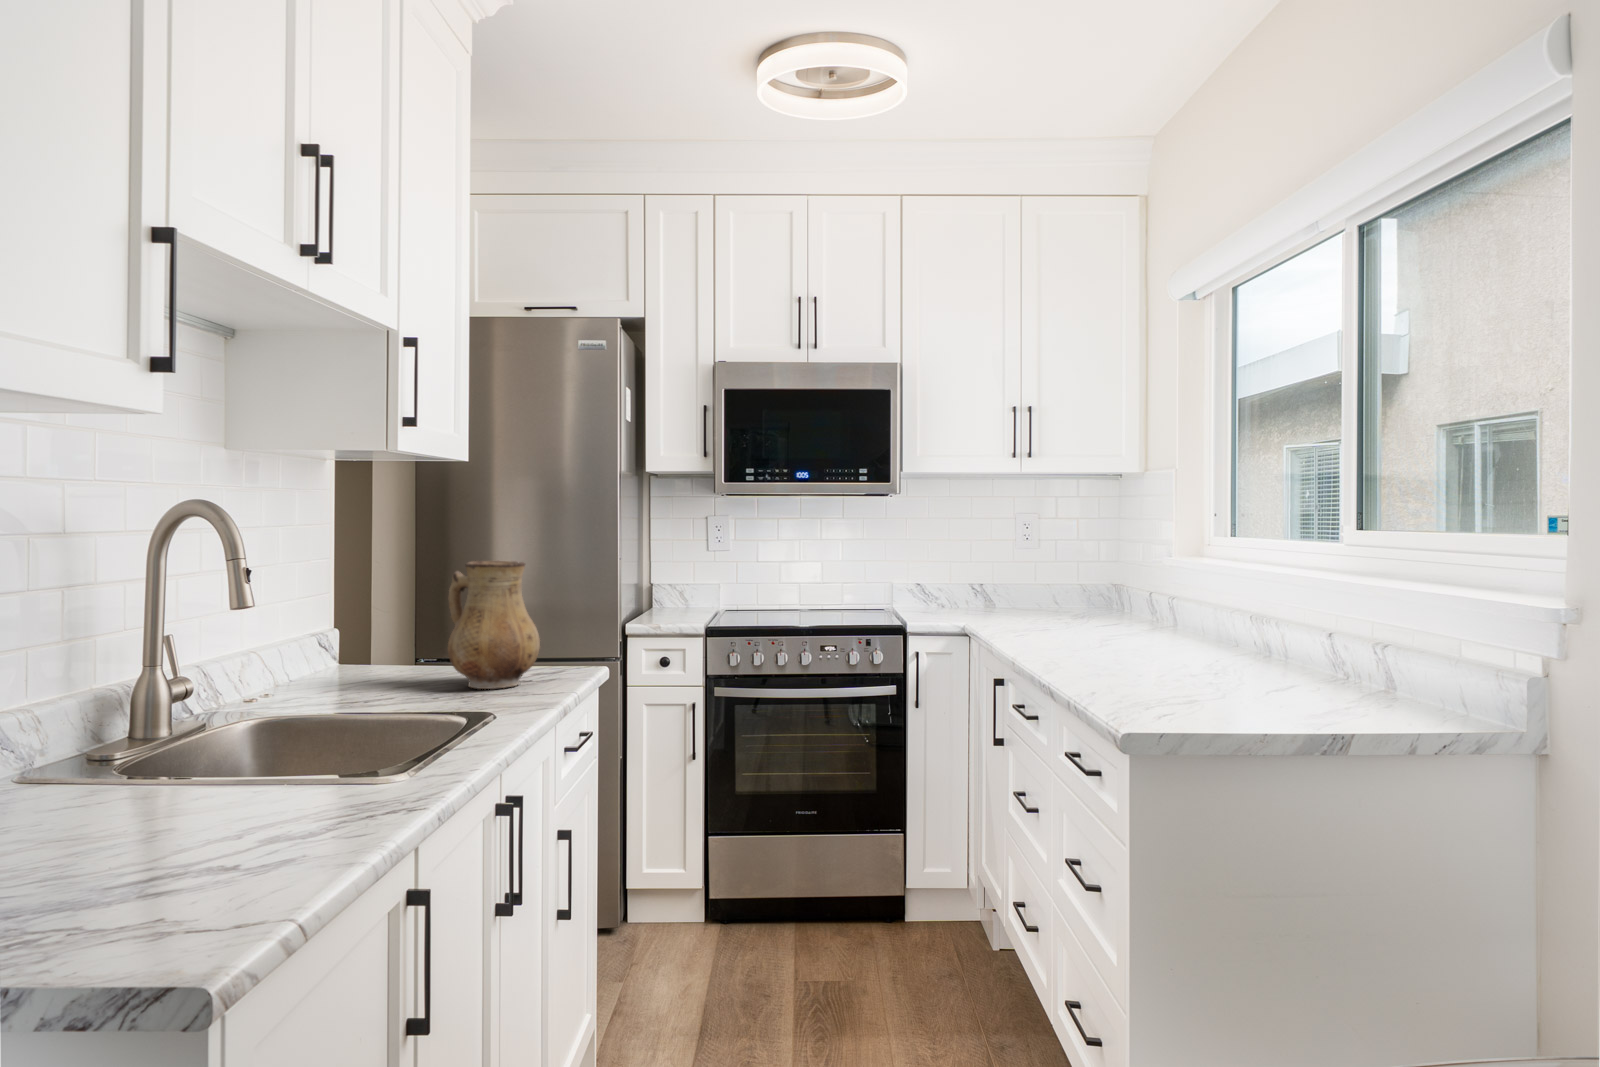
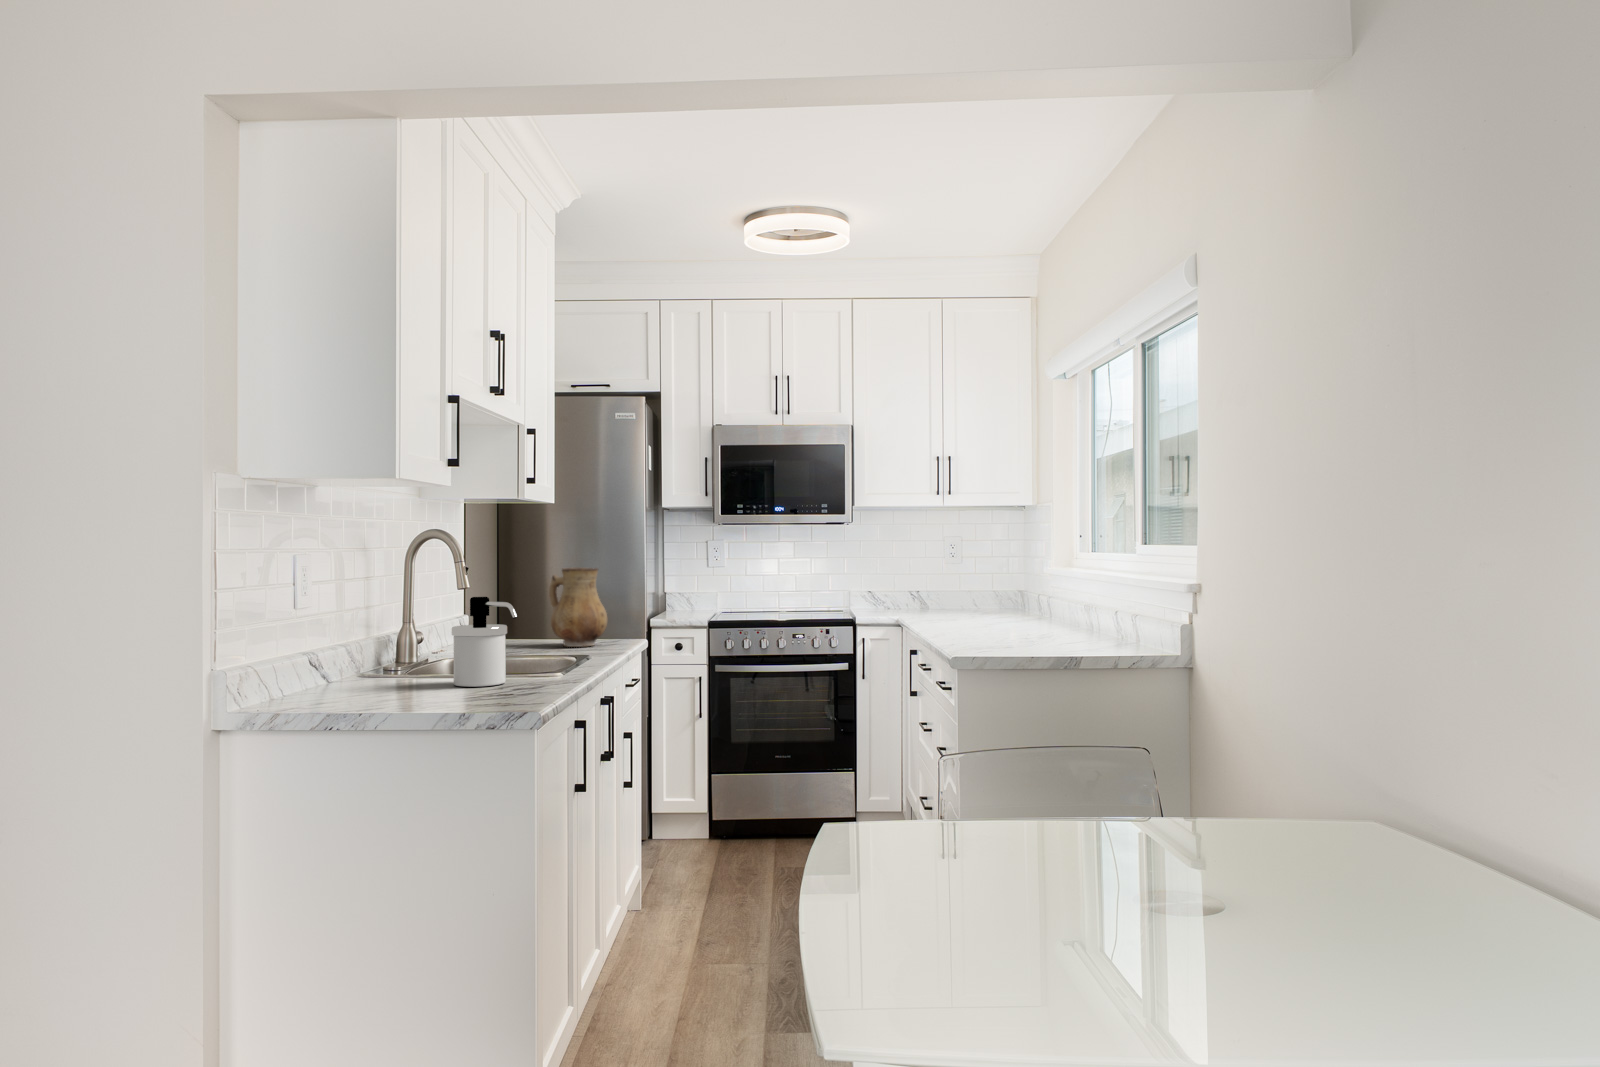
soap dispenser: none [135,641,266,841] -> present [452,597,517,687]

